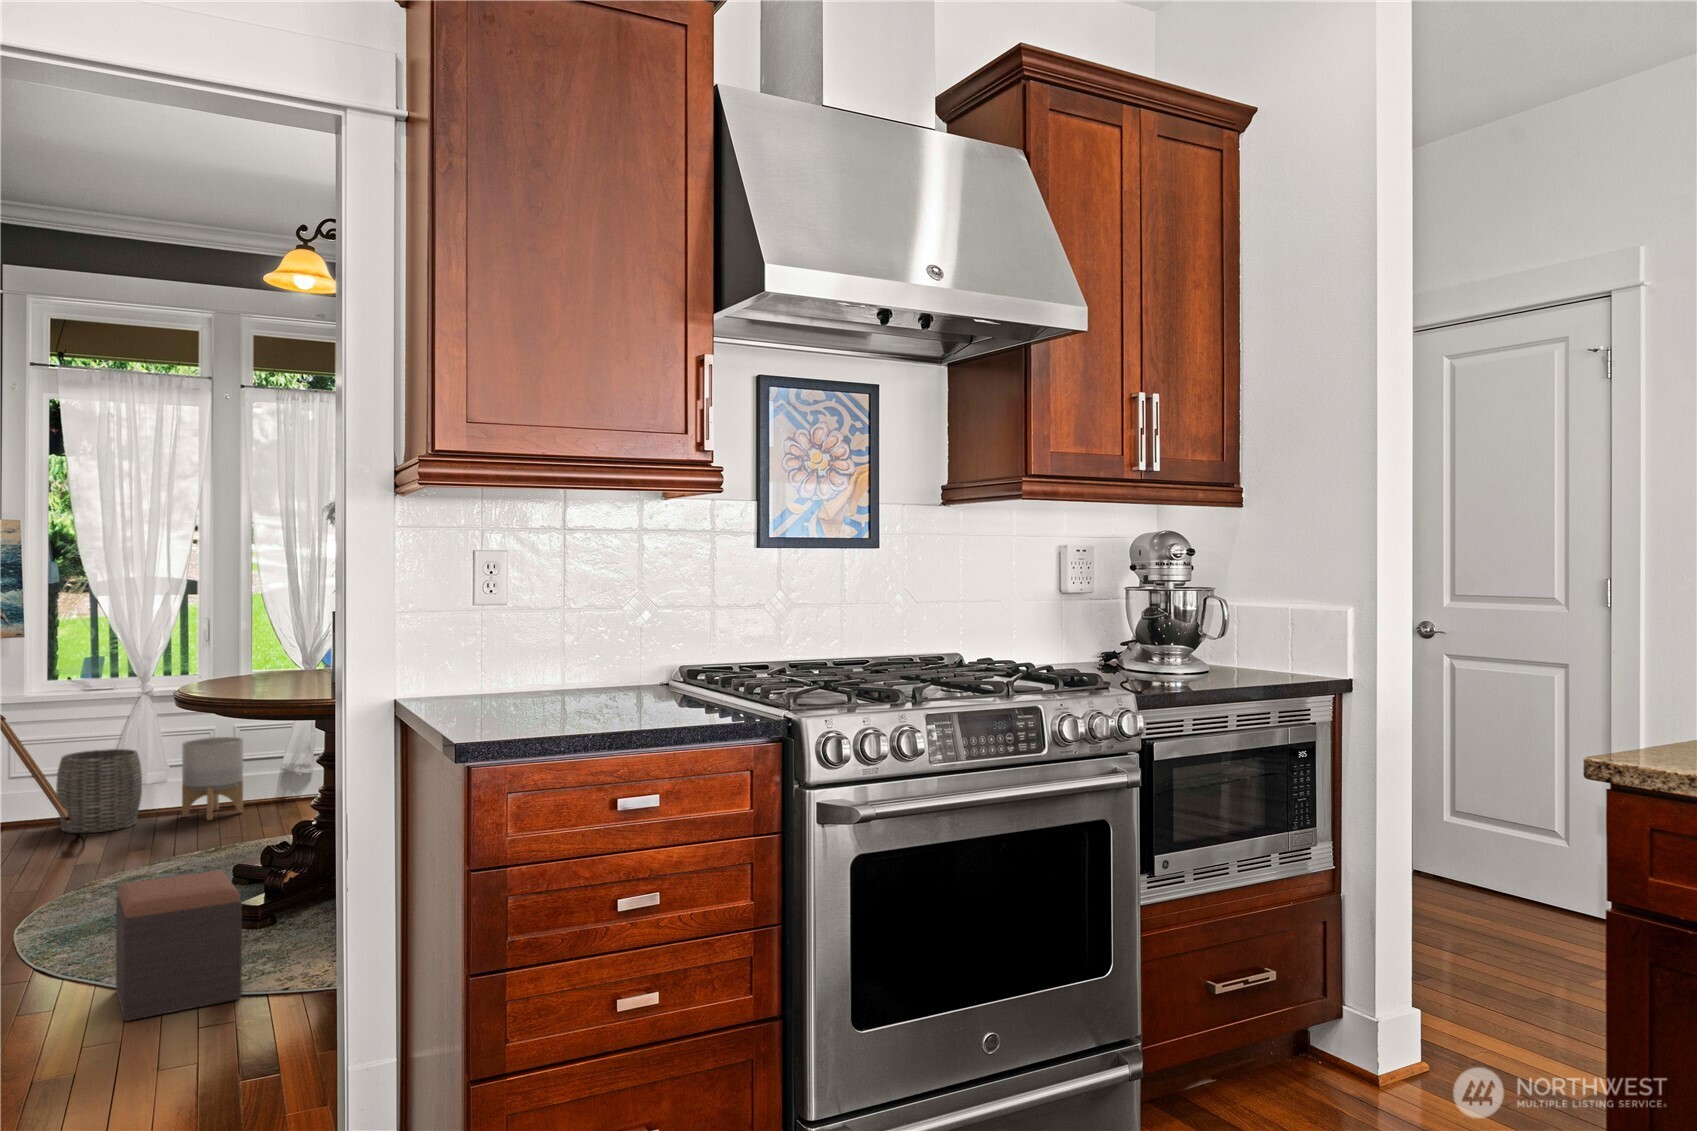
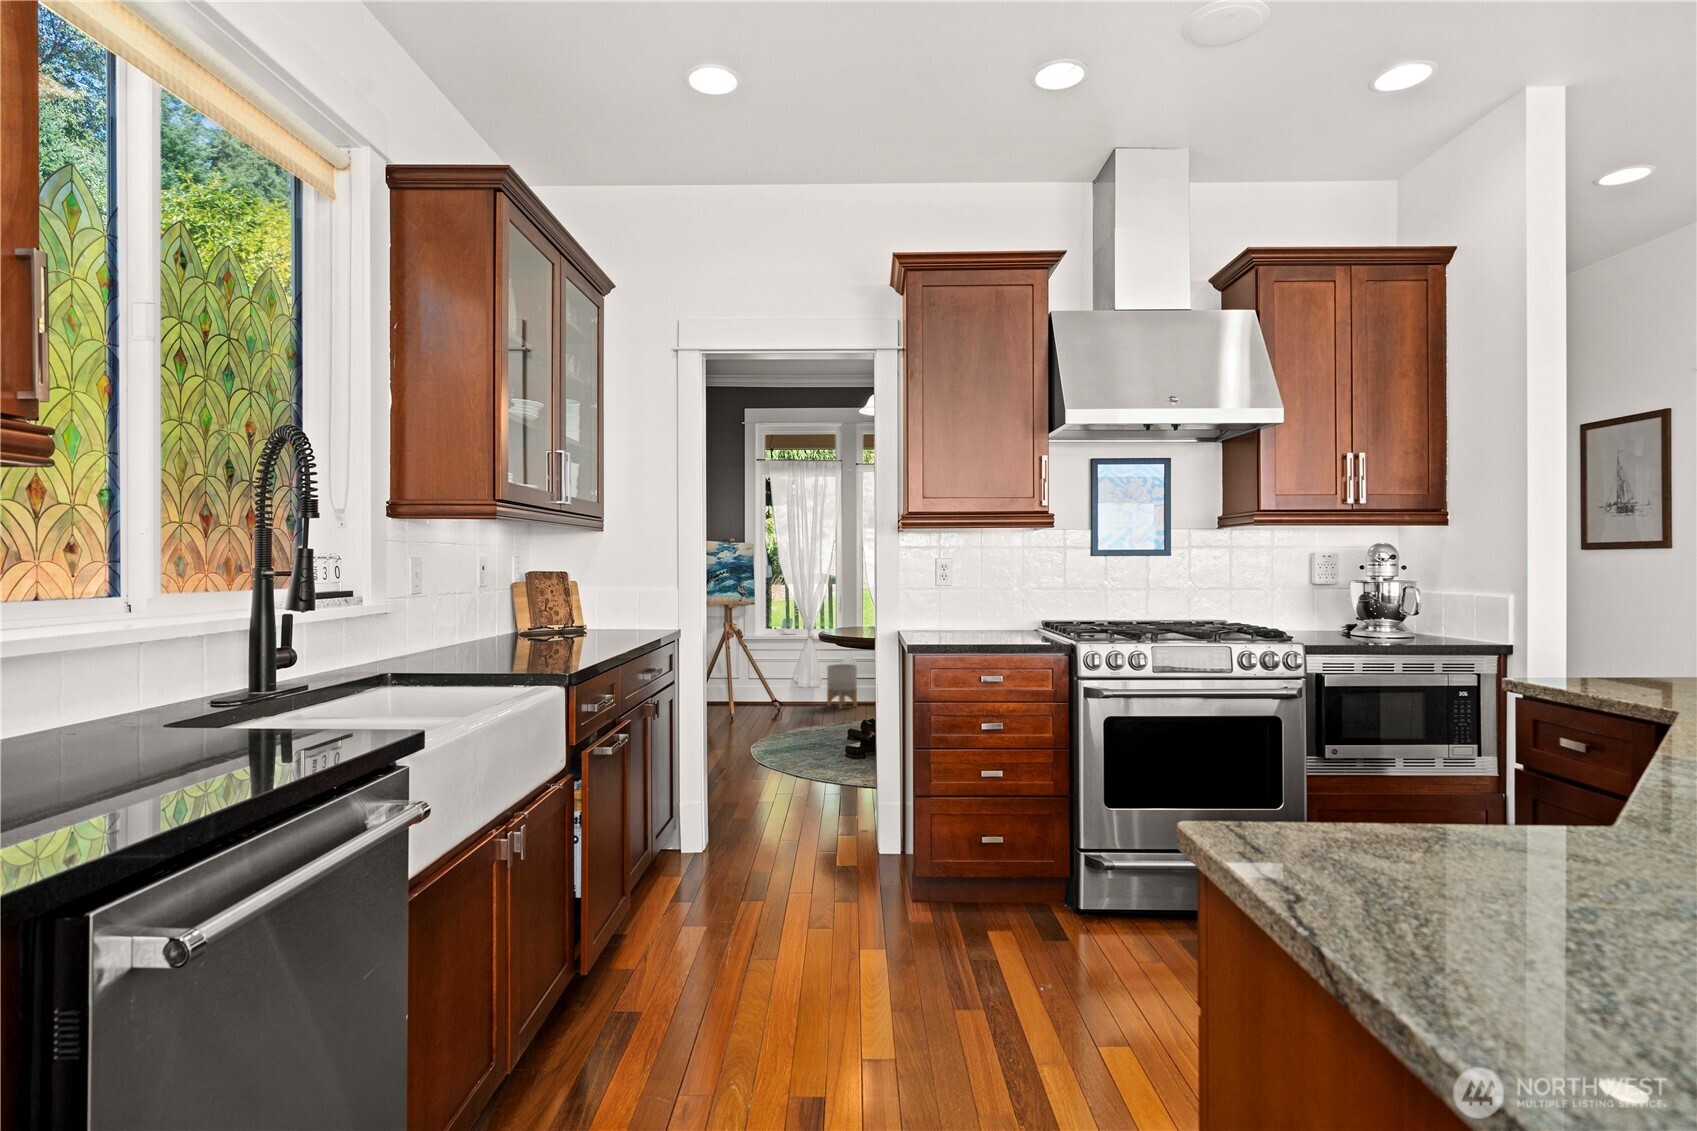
woven basket: present [56,749,142,833] -> none [770,667,808,710]
footstool: present [116,871,242,1021] -> none [791,722,844,787]

